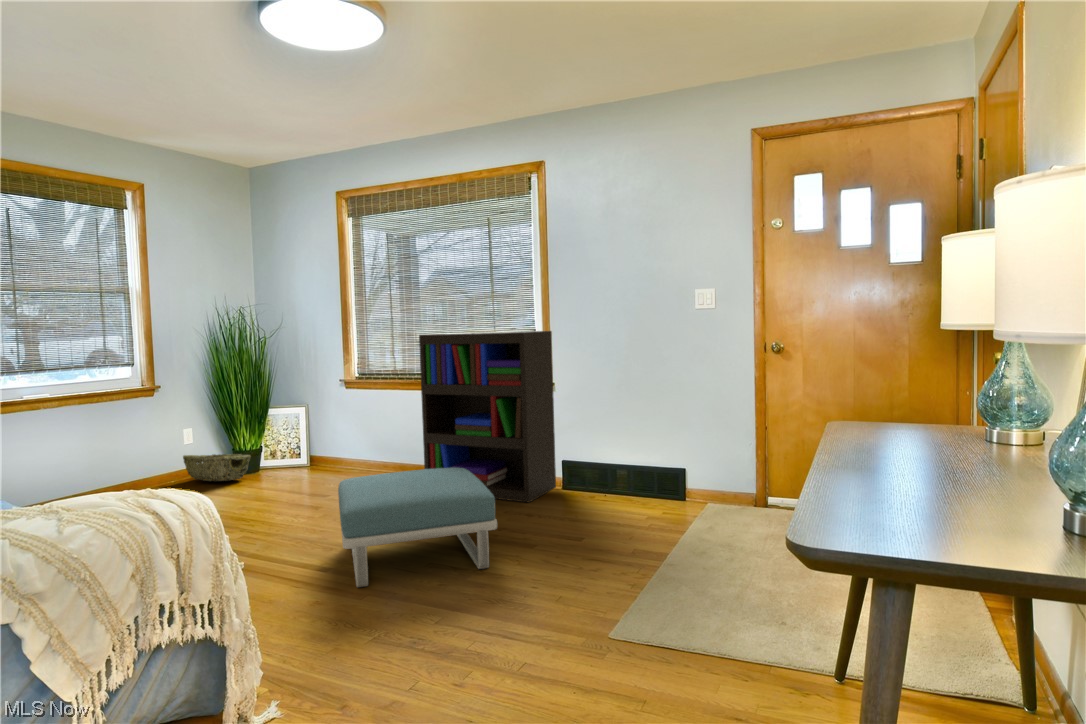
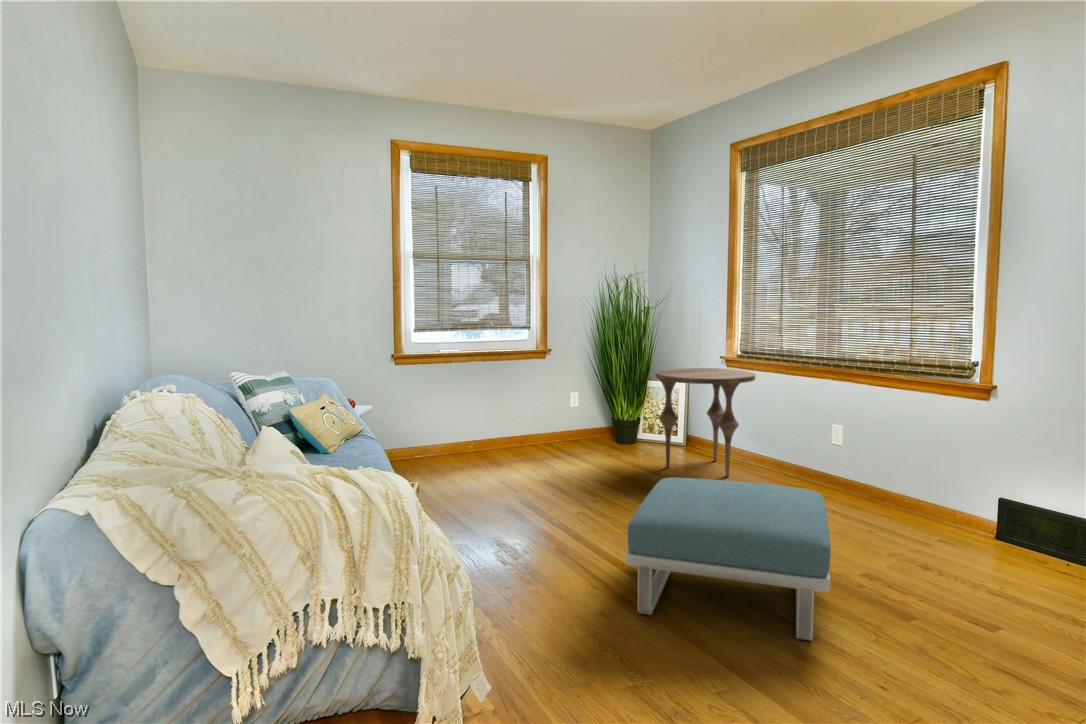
bookshelf: present [419,331,556,503] -> none [792,309,998,555]
side table: none [287,390,378,485] -> present [656,368,756,477]
woven basket: present [183,454,251,481] -> none [567,418,624,450]

